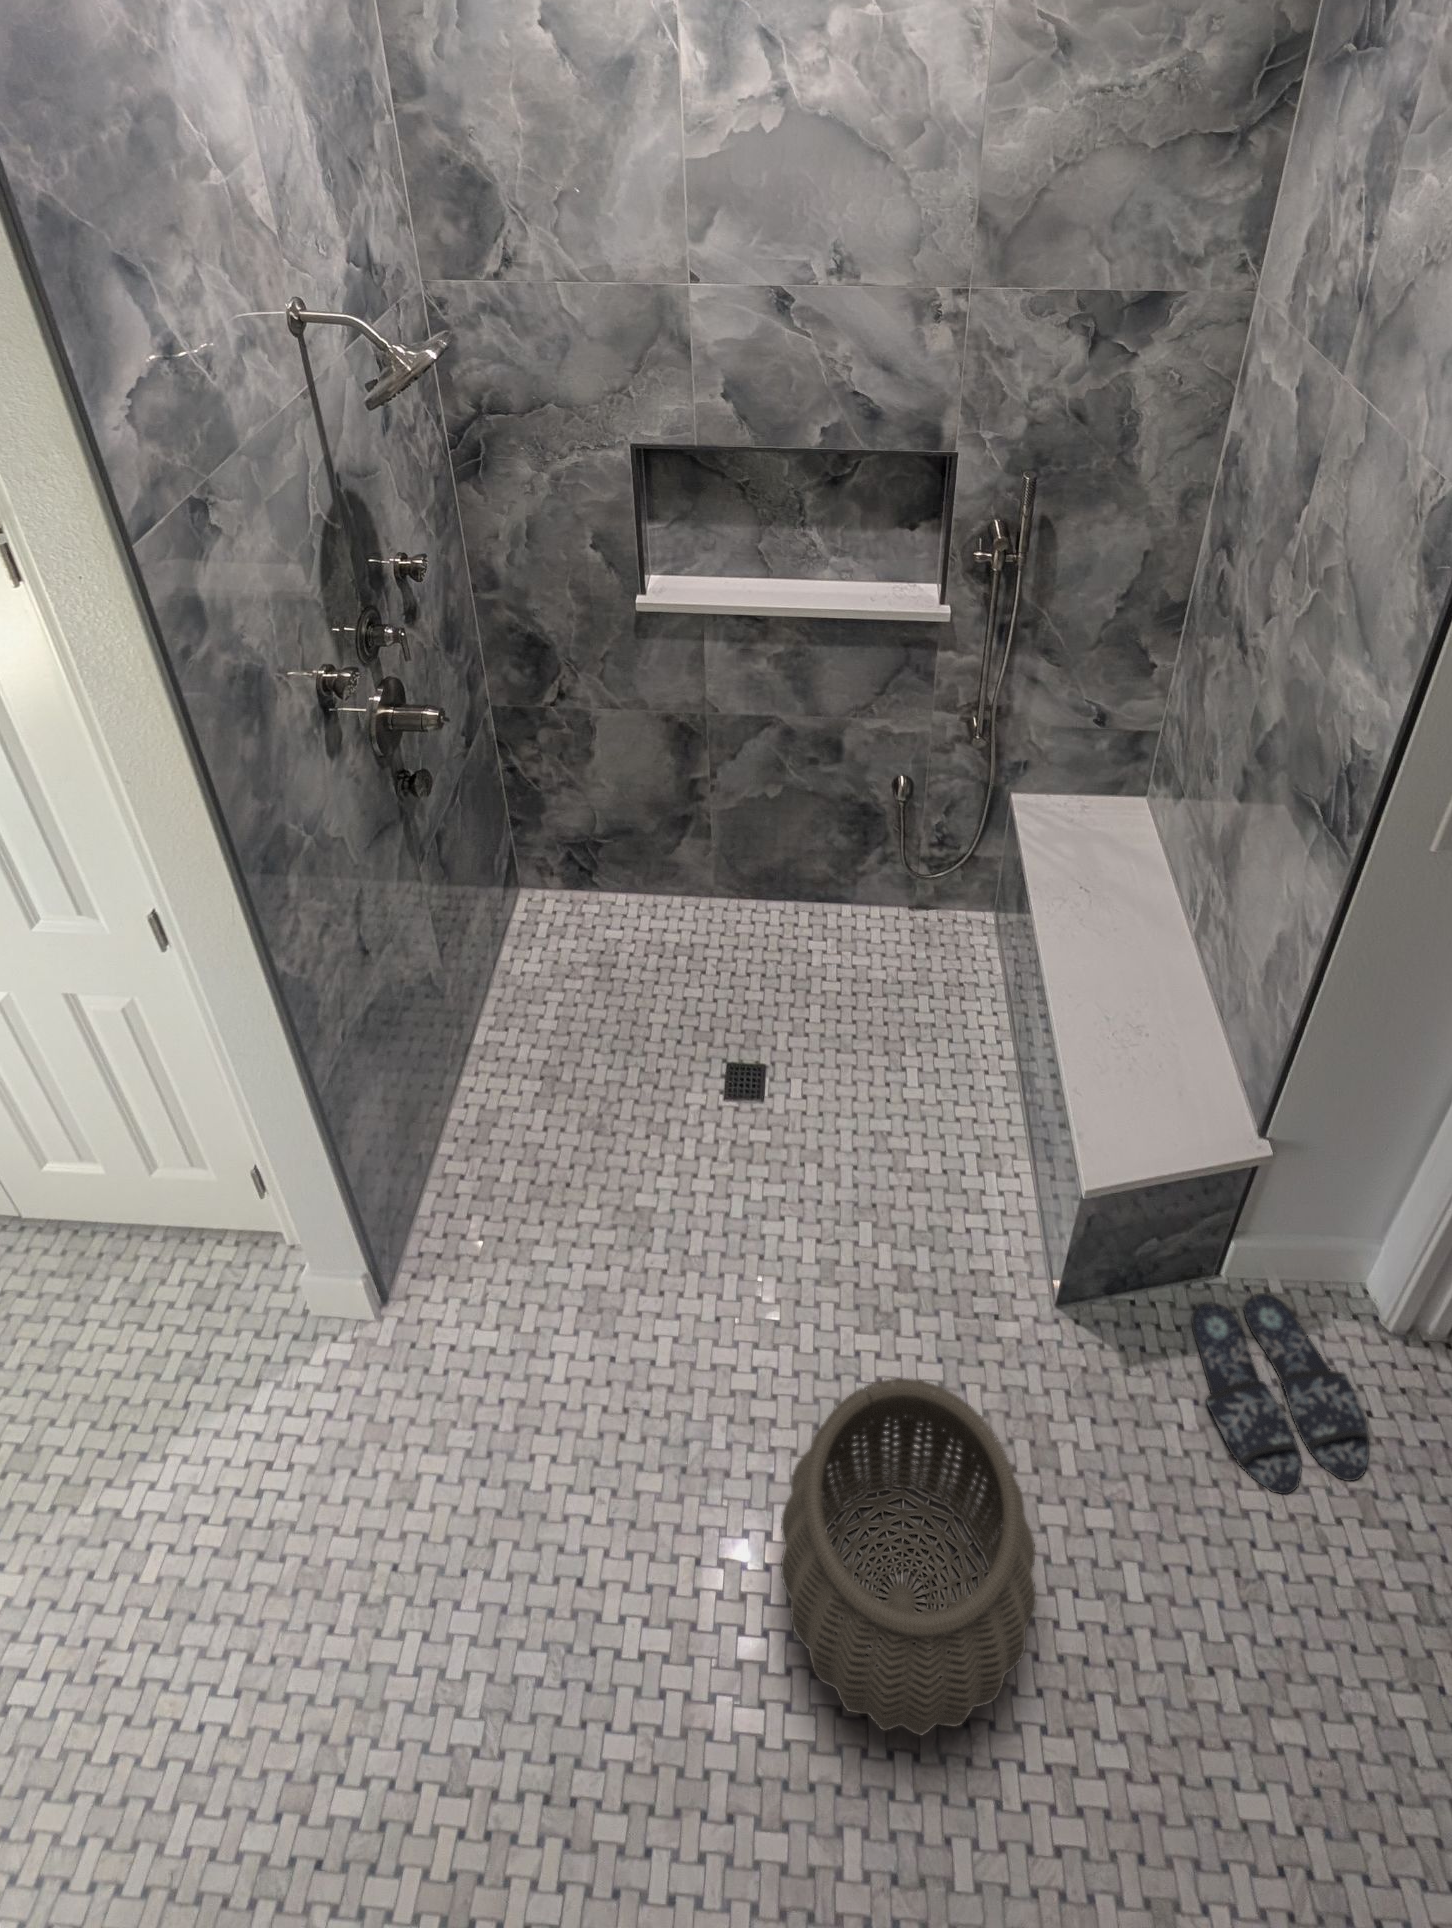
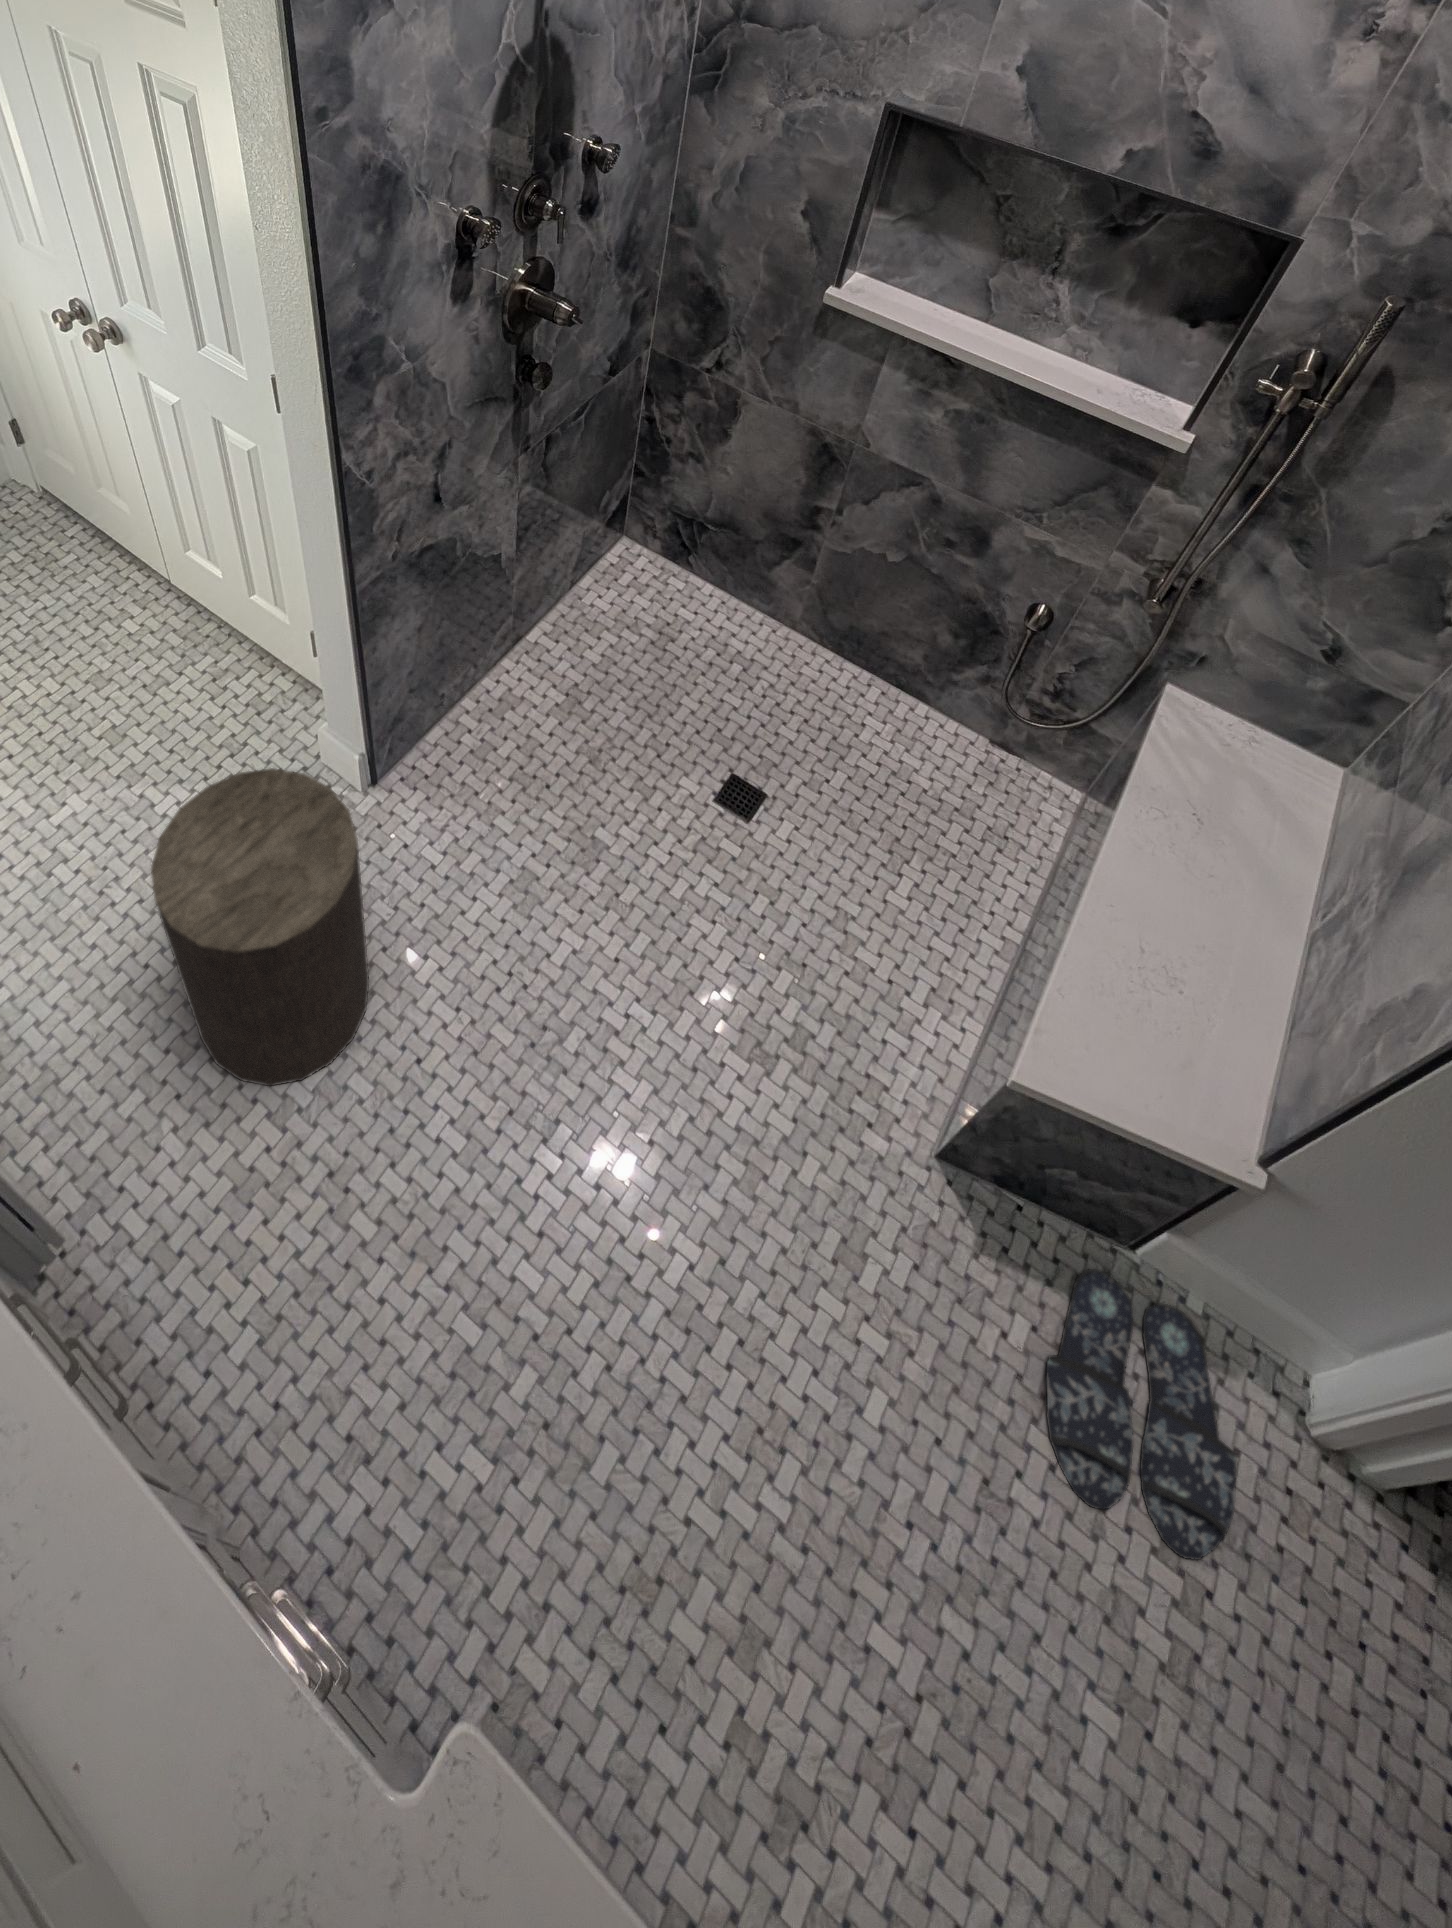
stool: none [250,1307,514,1723] -> present [151,768,369,1086]
woven basket: present [781,1378,1036,1735] -> none [524,1102,788,1438]

